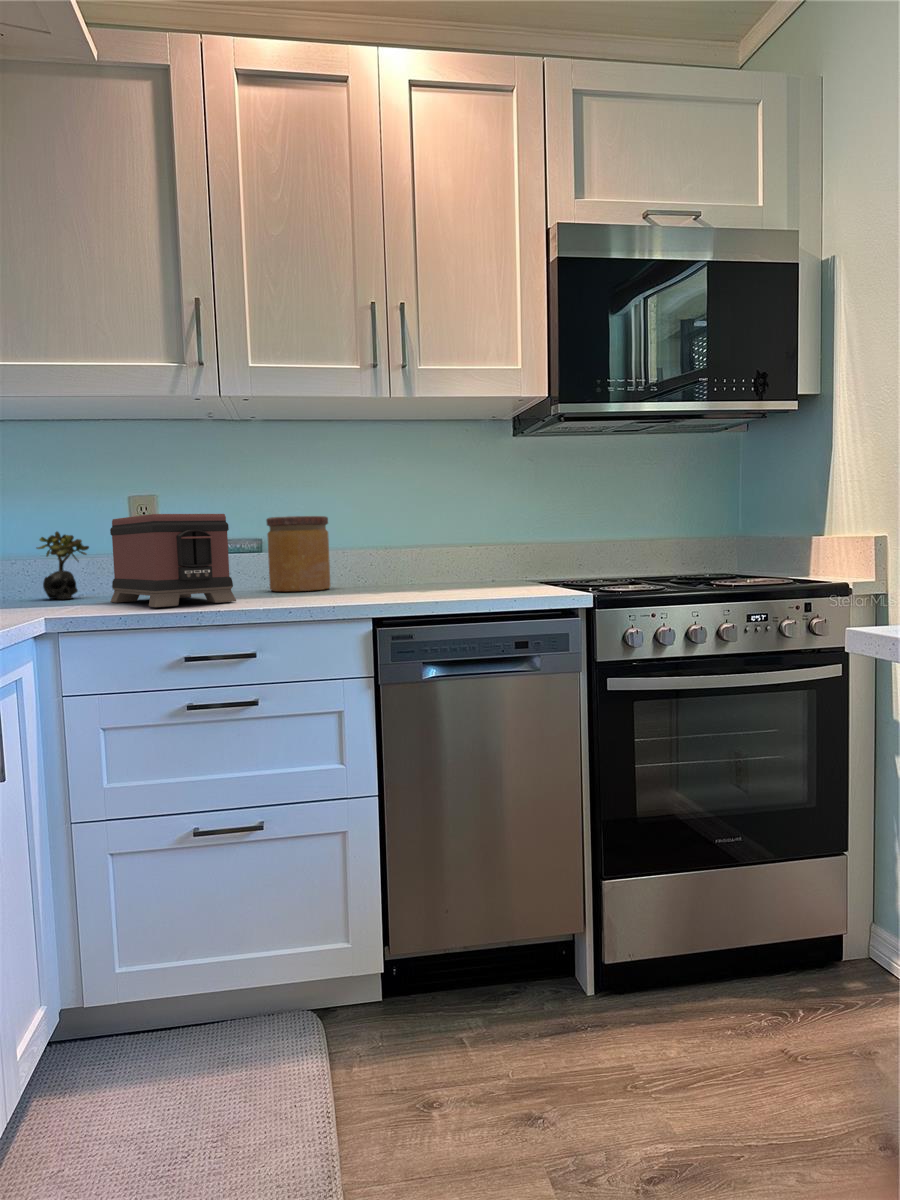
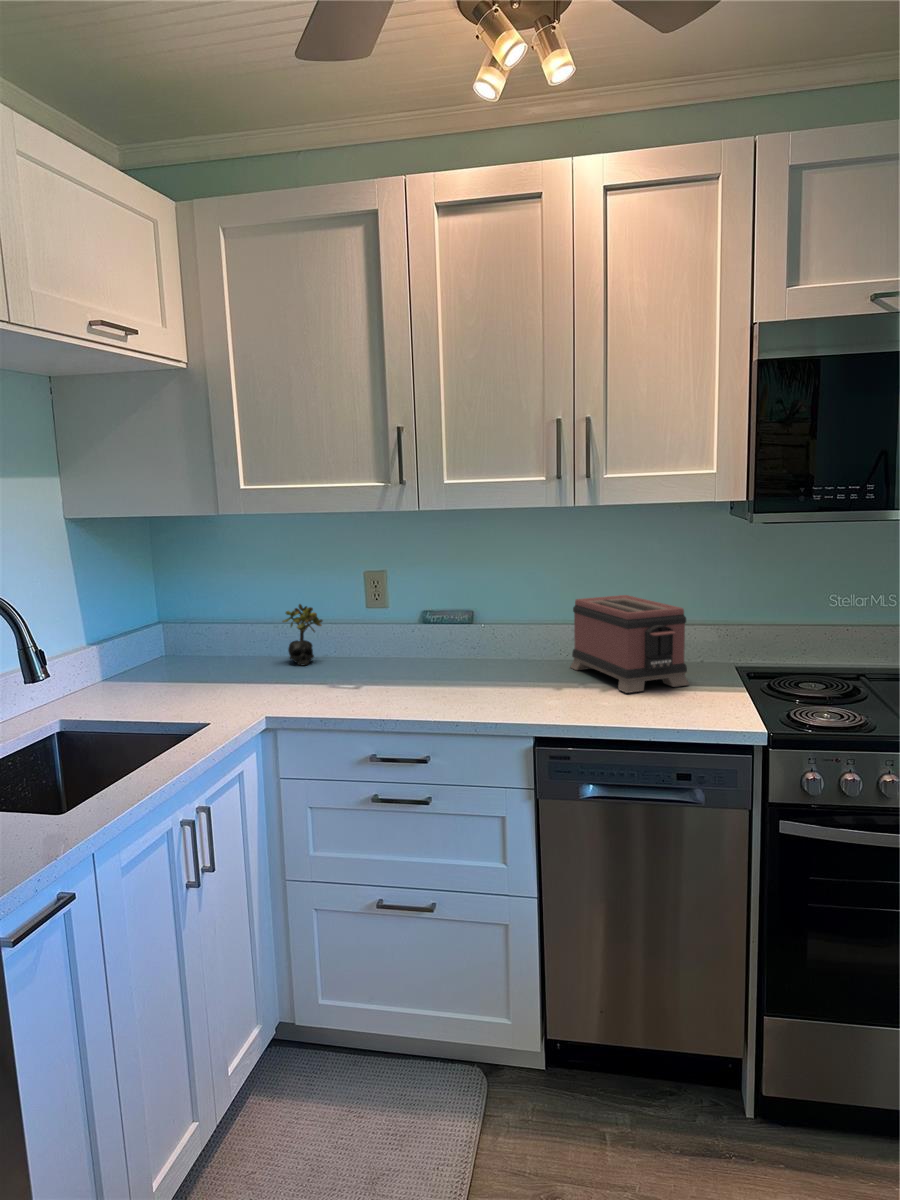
toaster: present [110,514,236,607] -> present [570,595,689,693]
jar: present [266,516,330,591] -> none [468,597,525,673]

